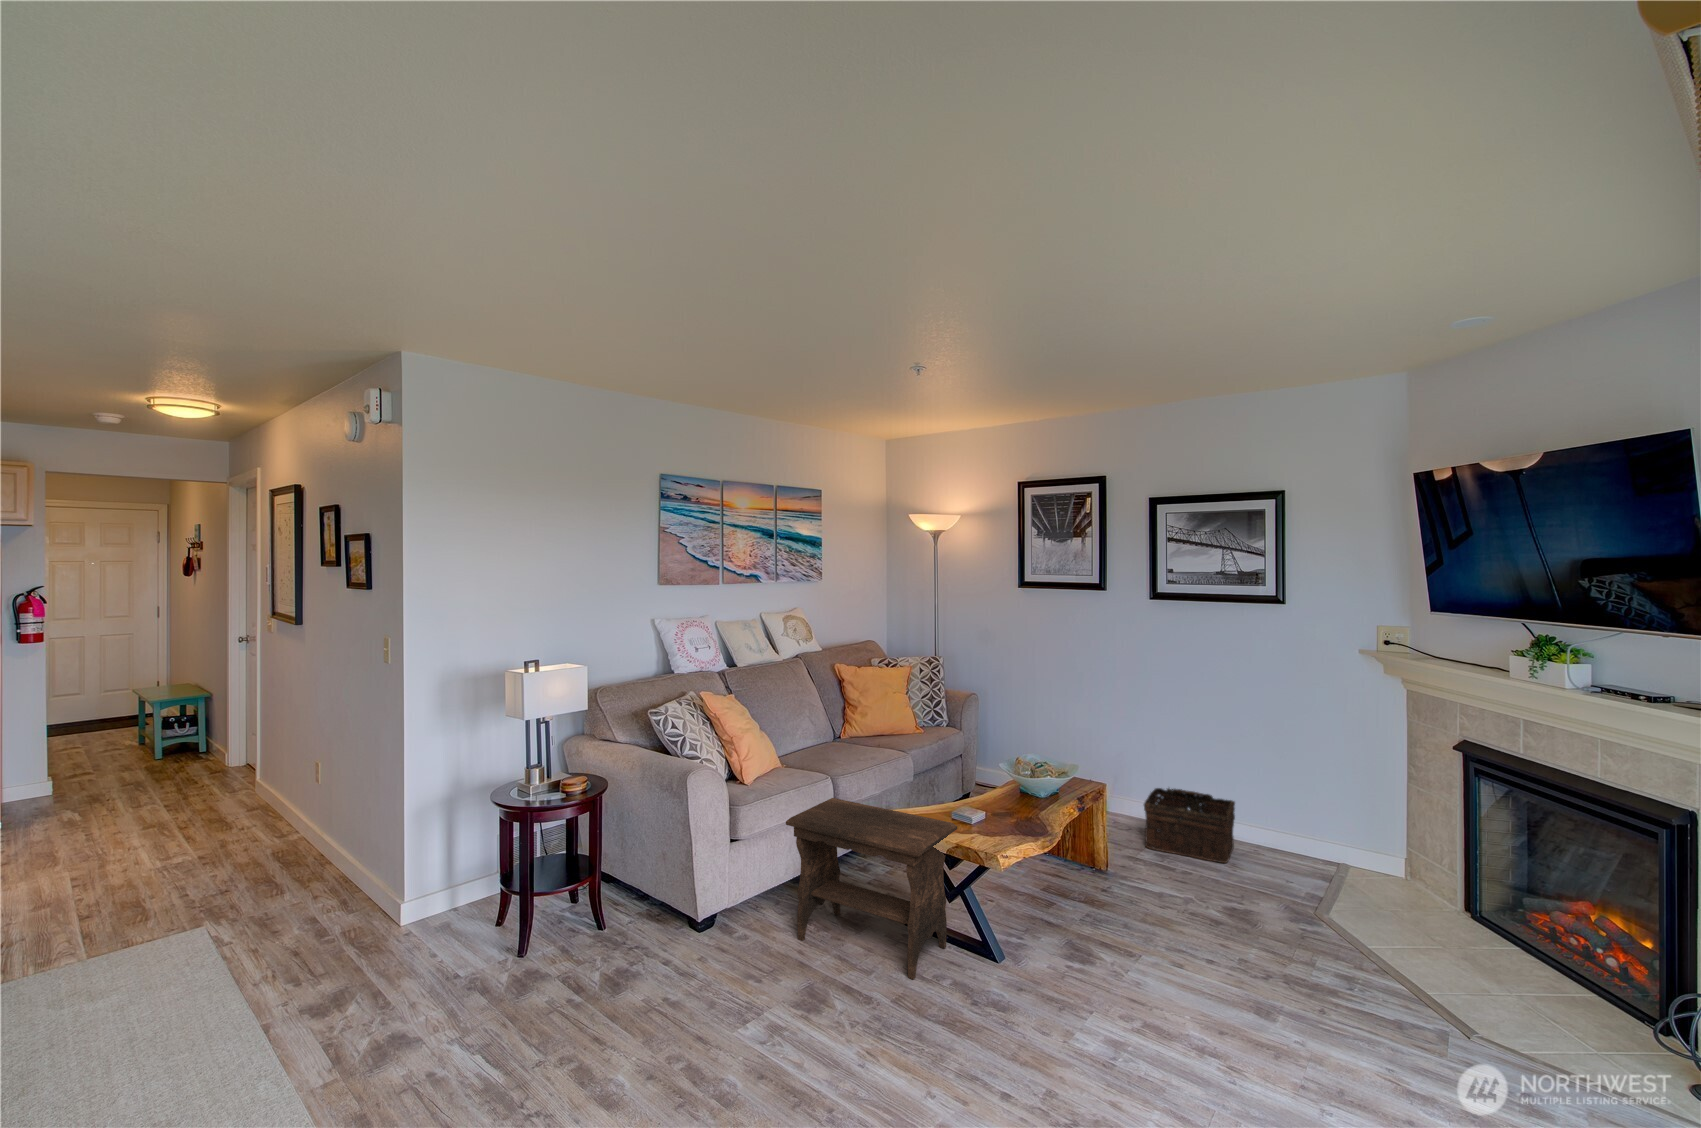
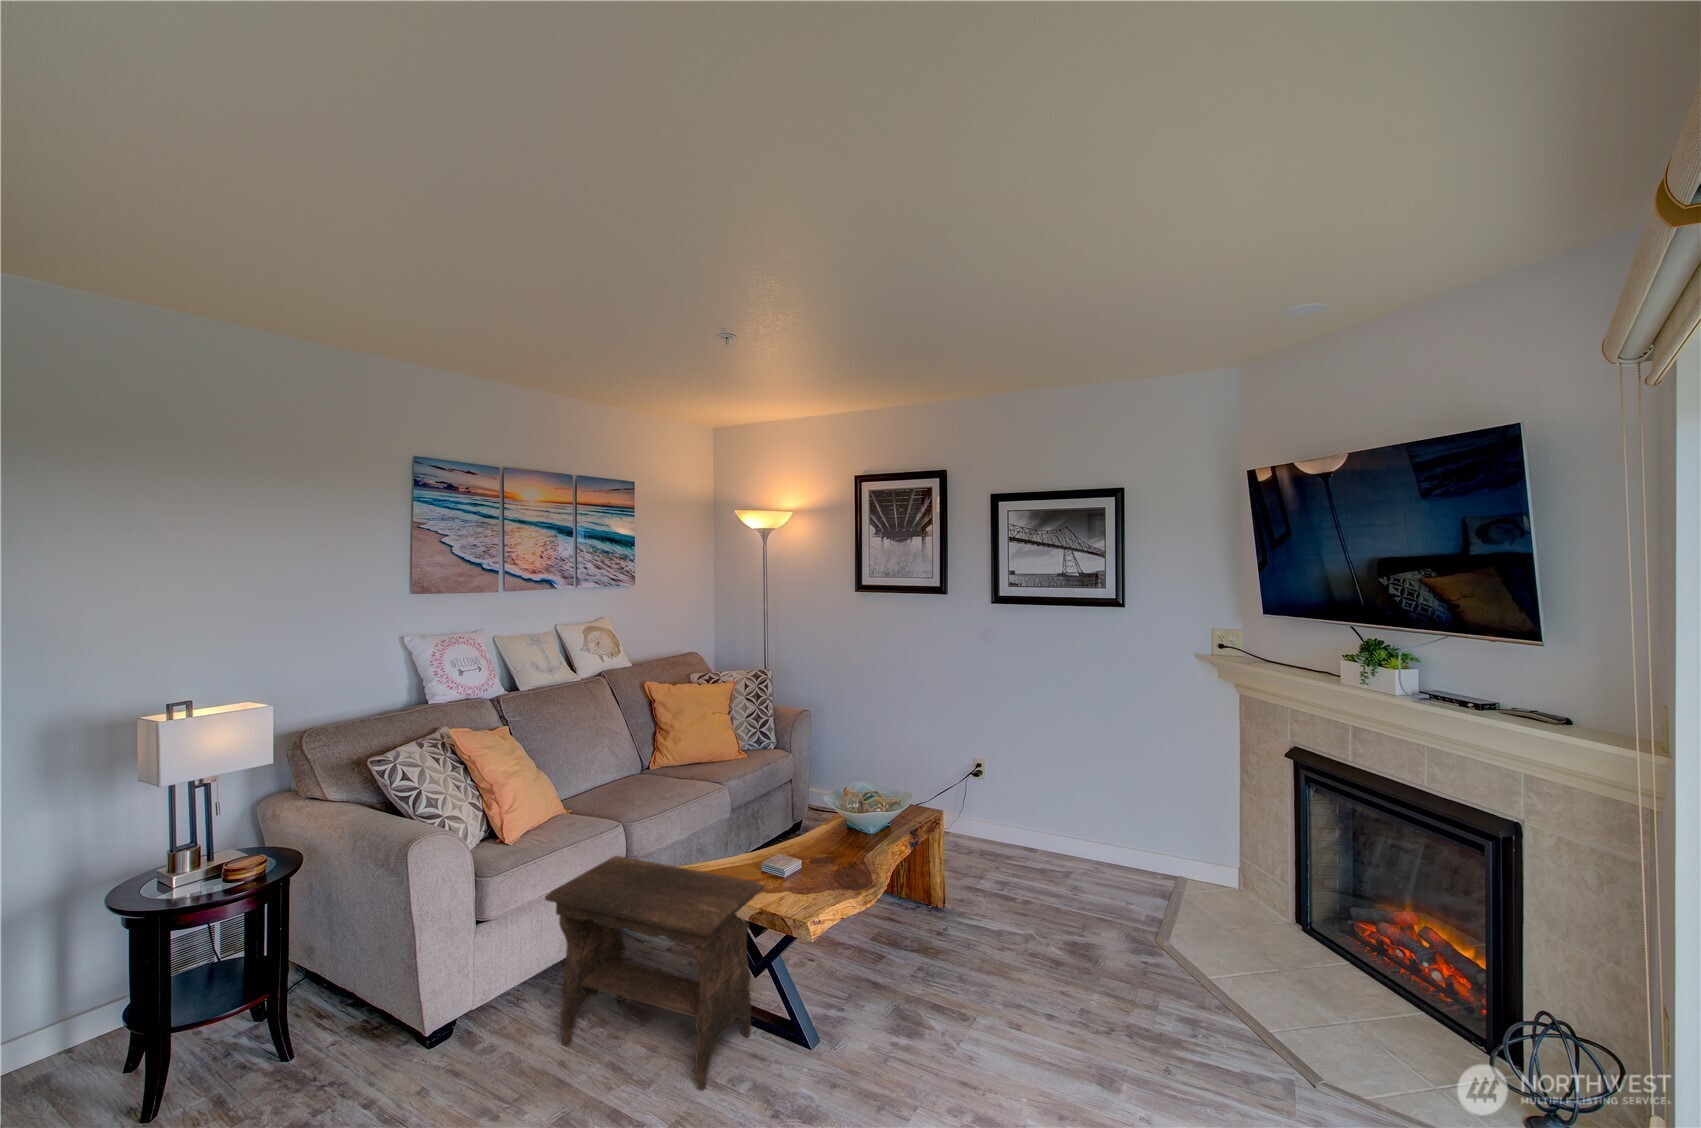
basket: present [1144,788,1235,863] -> none [982,802,1074,885]

